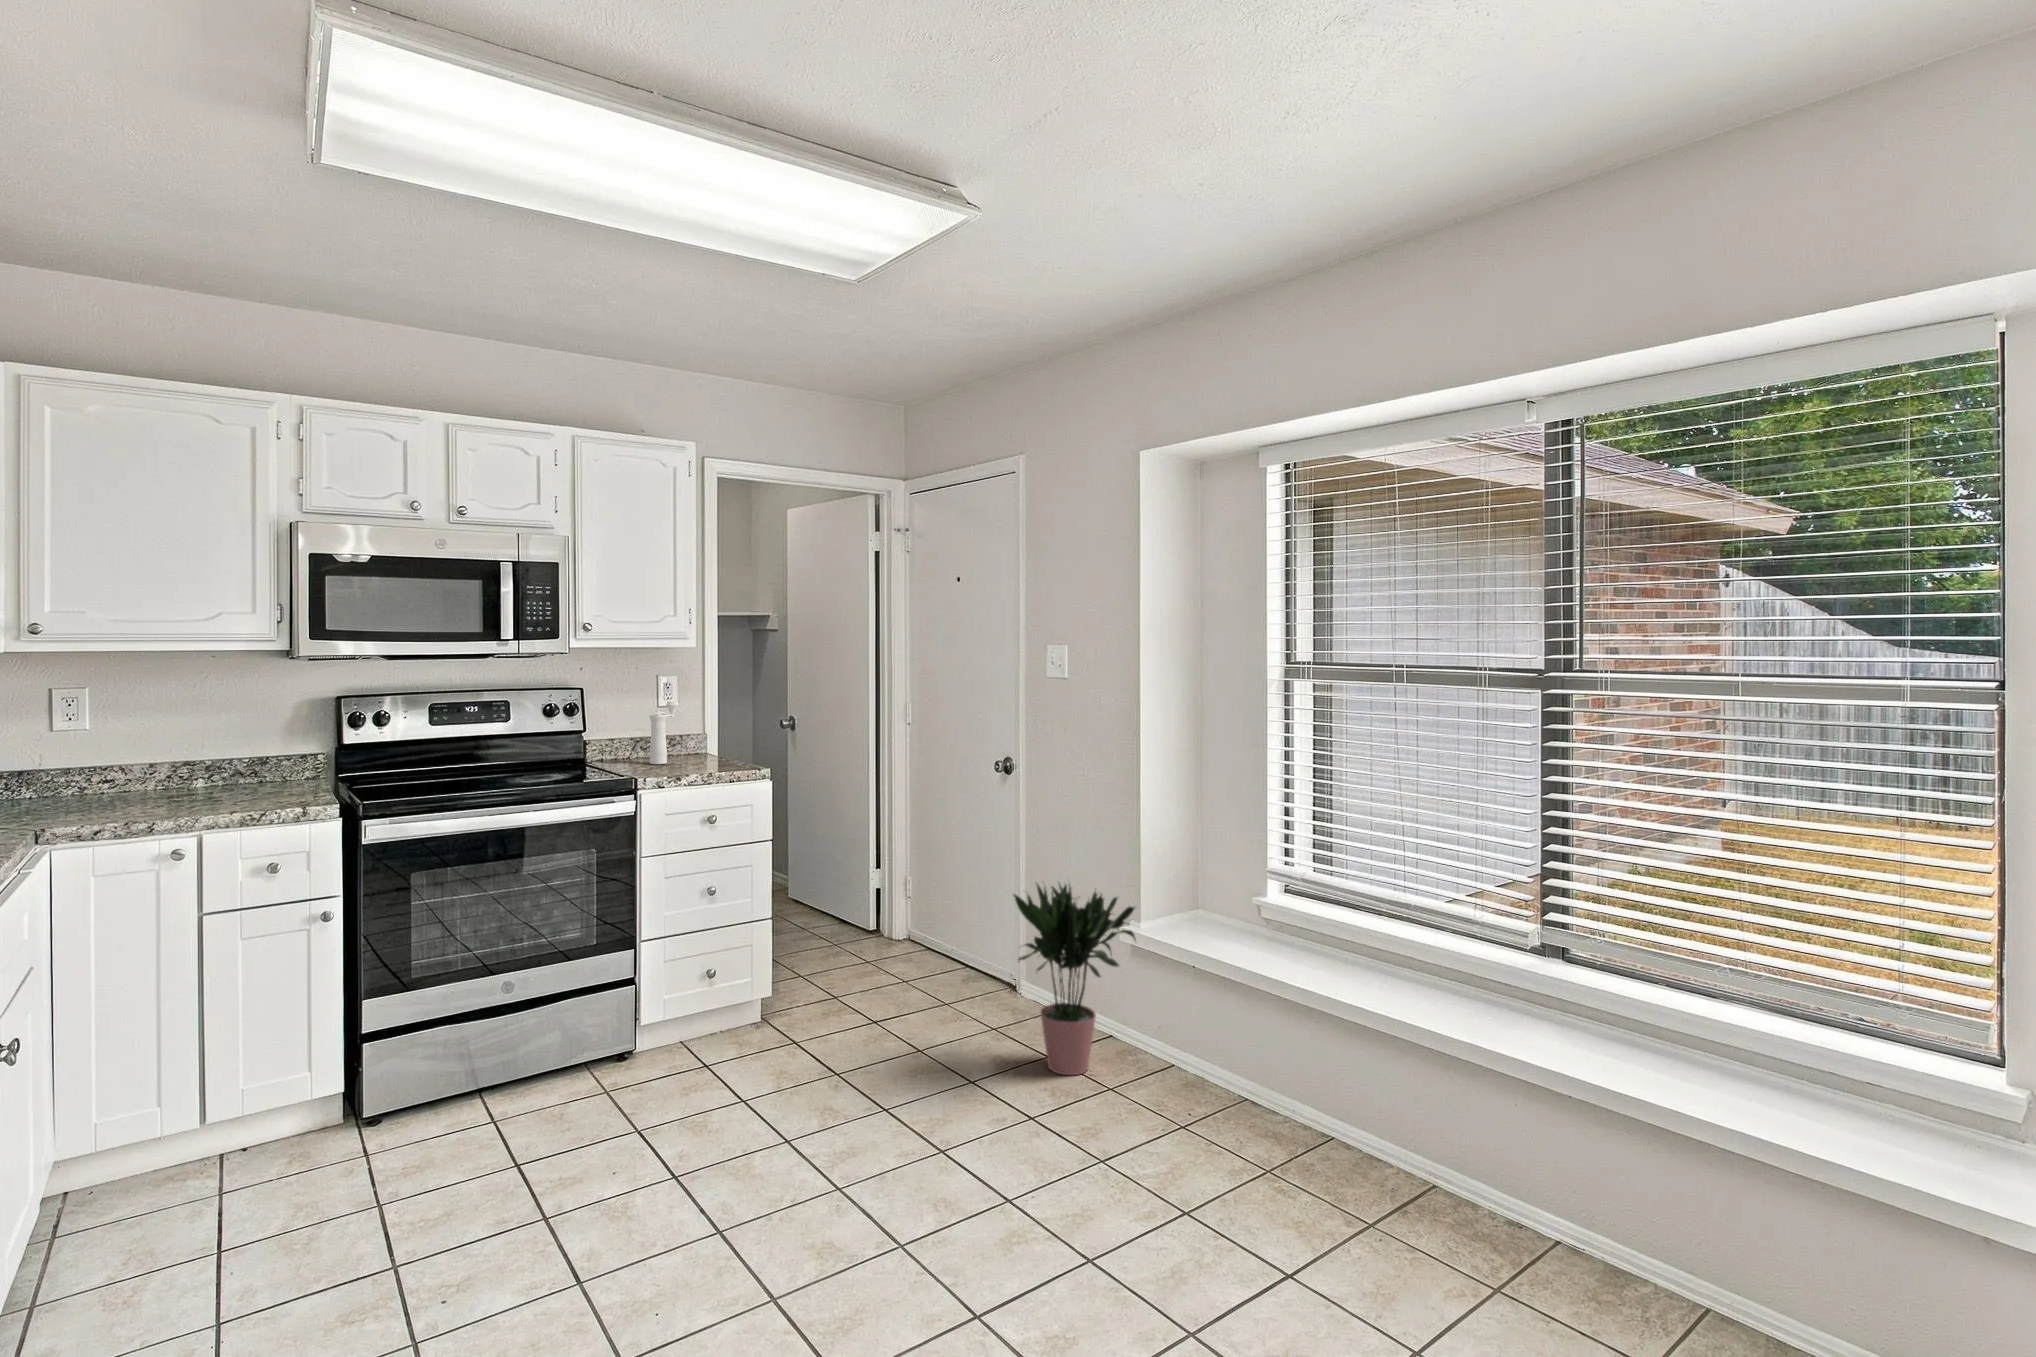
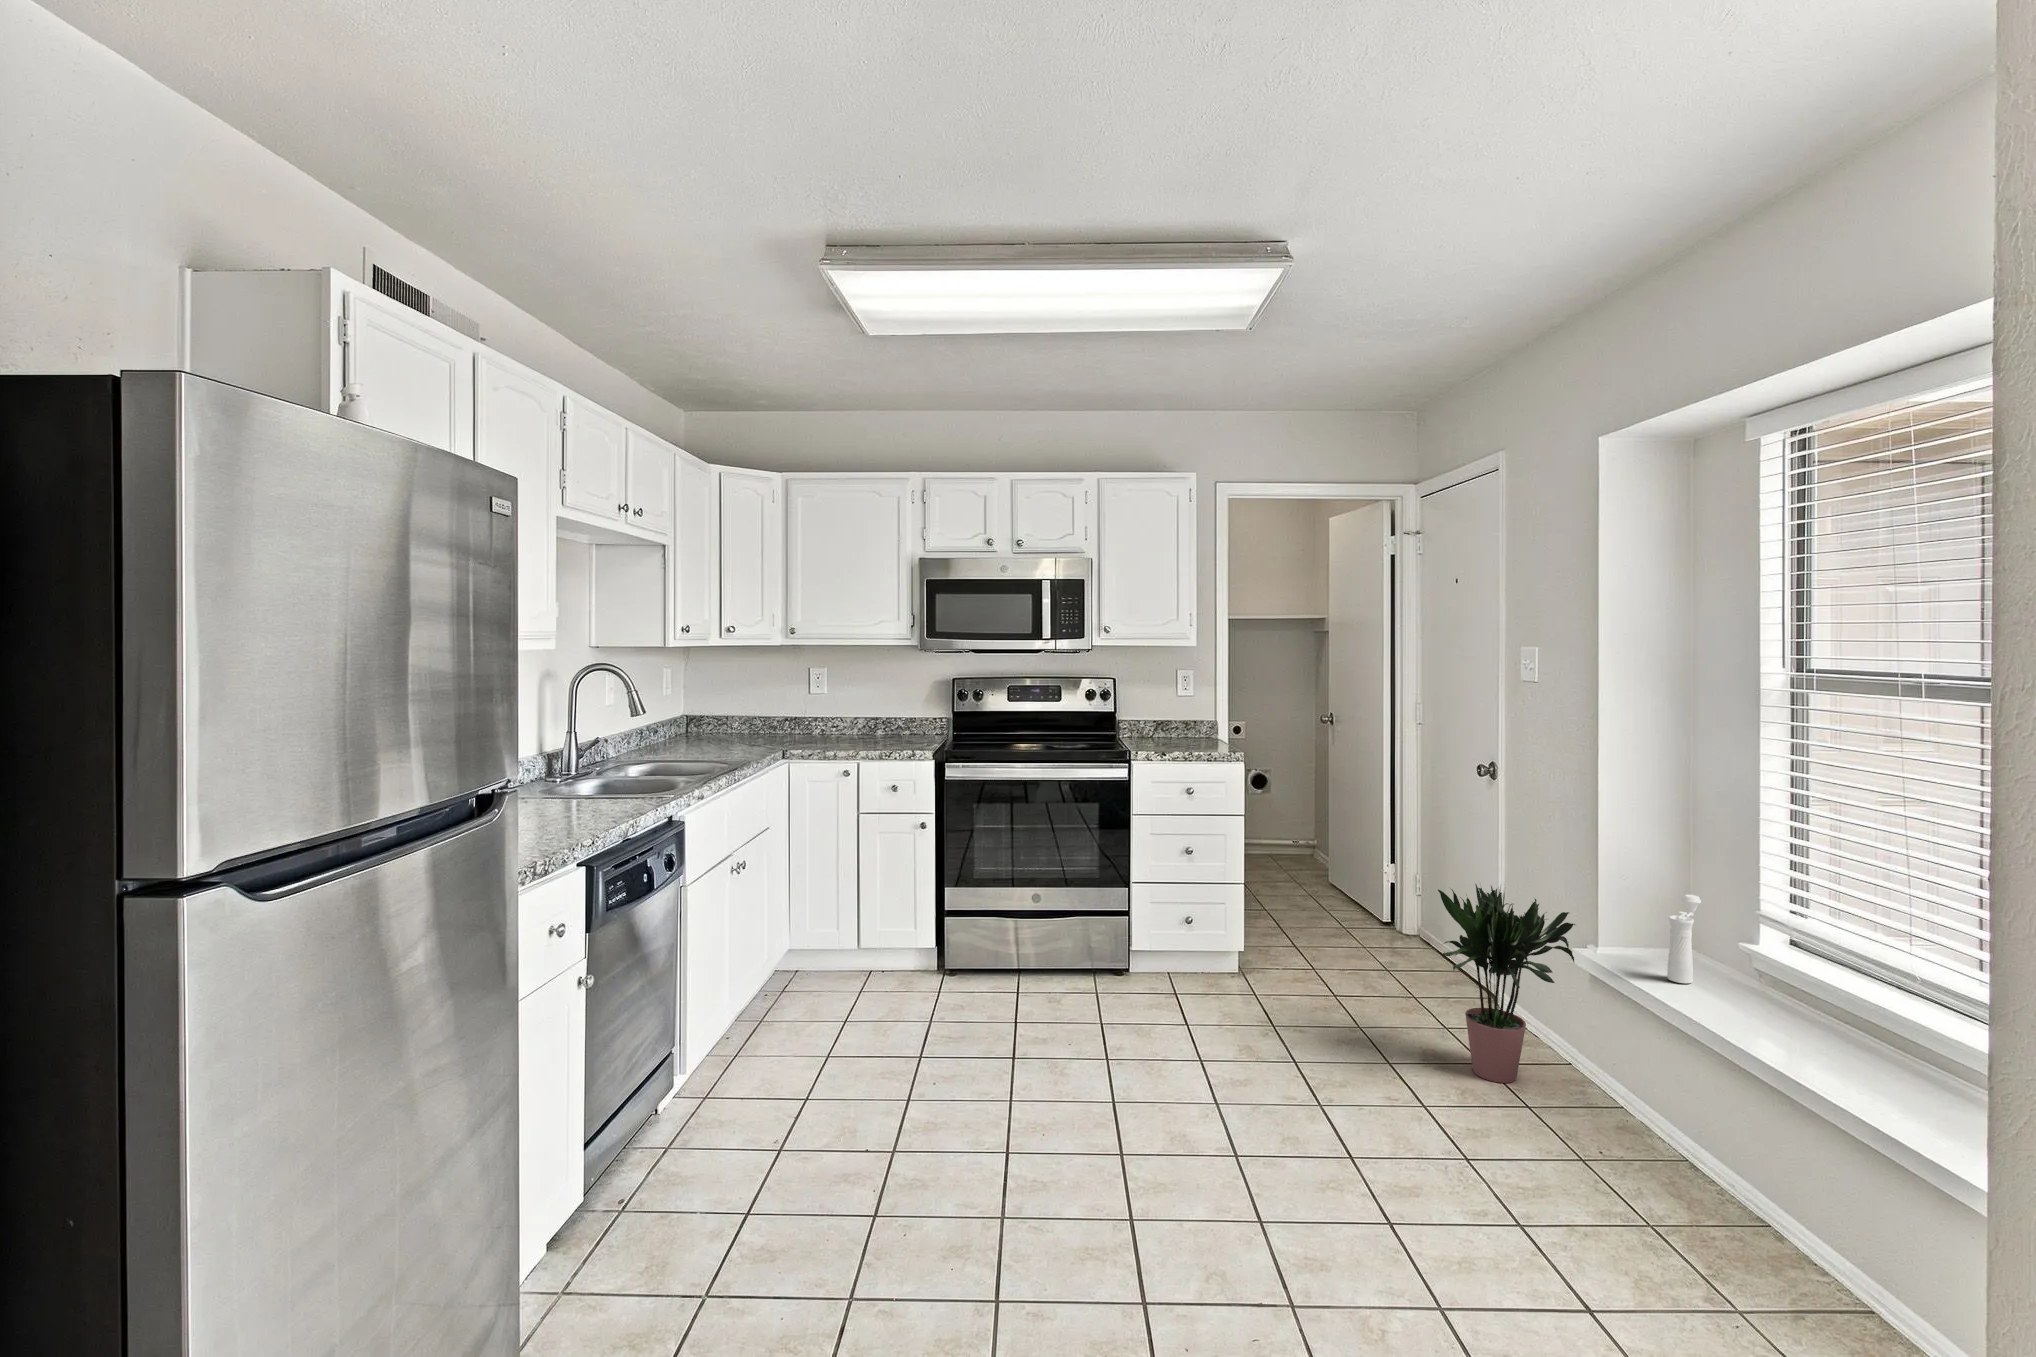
pepper mill: present [650,701,679,764] -> present [1667,895,1701,983]

